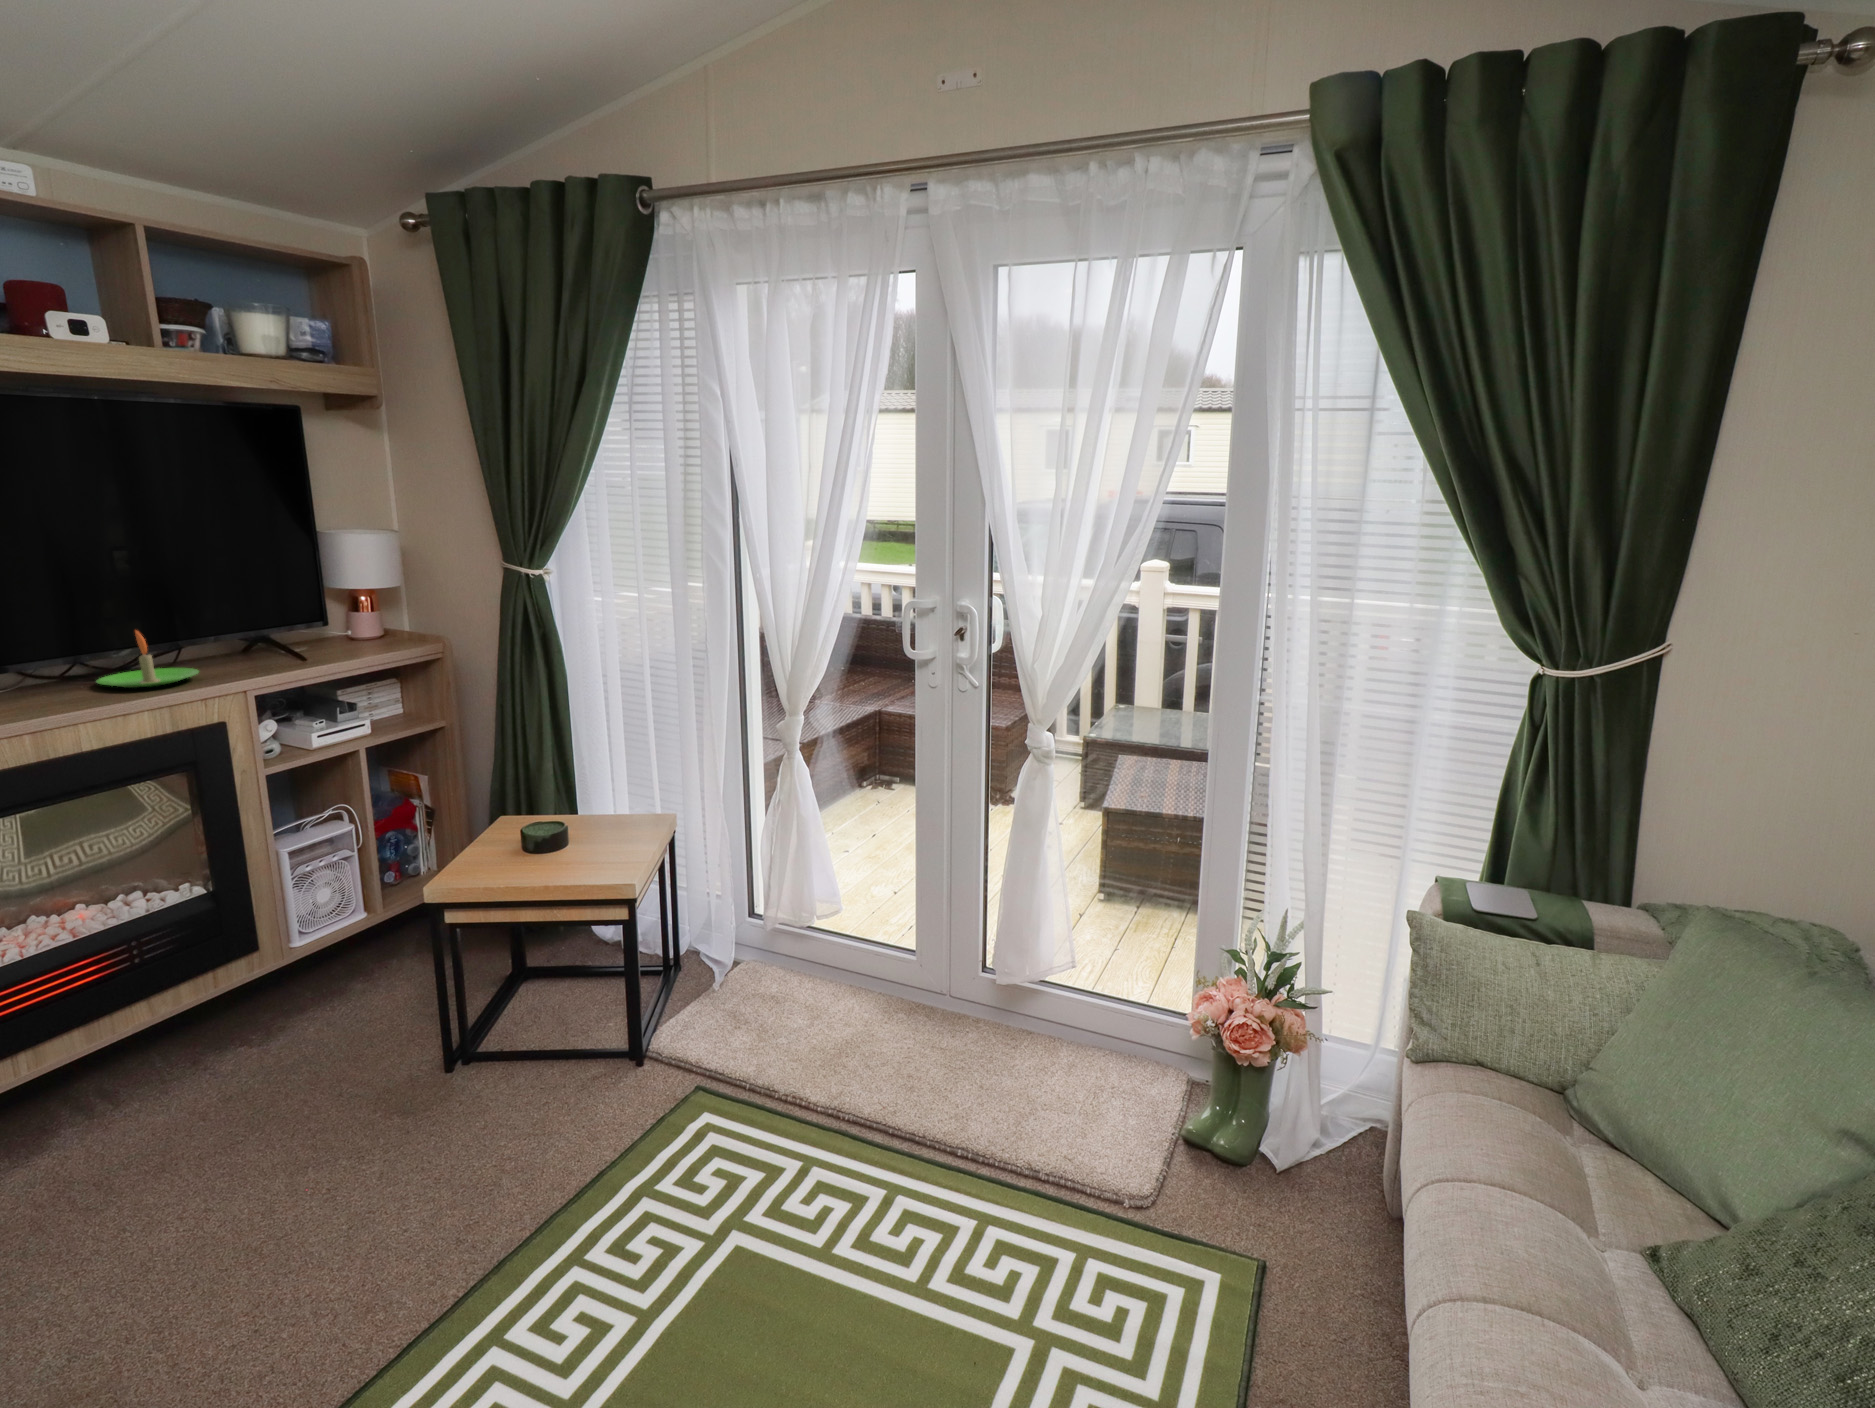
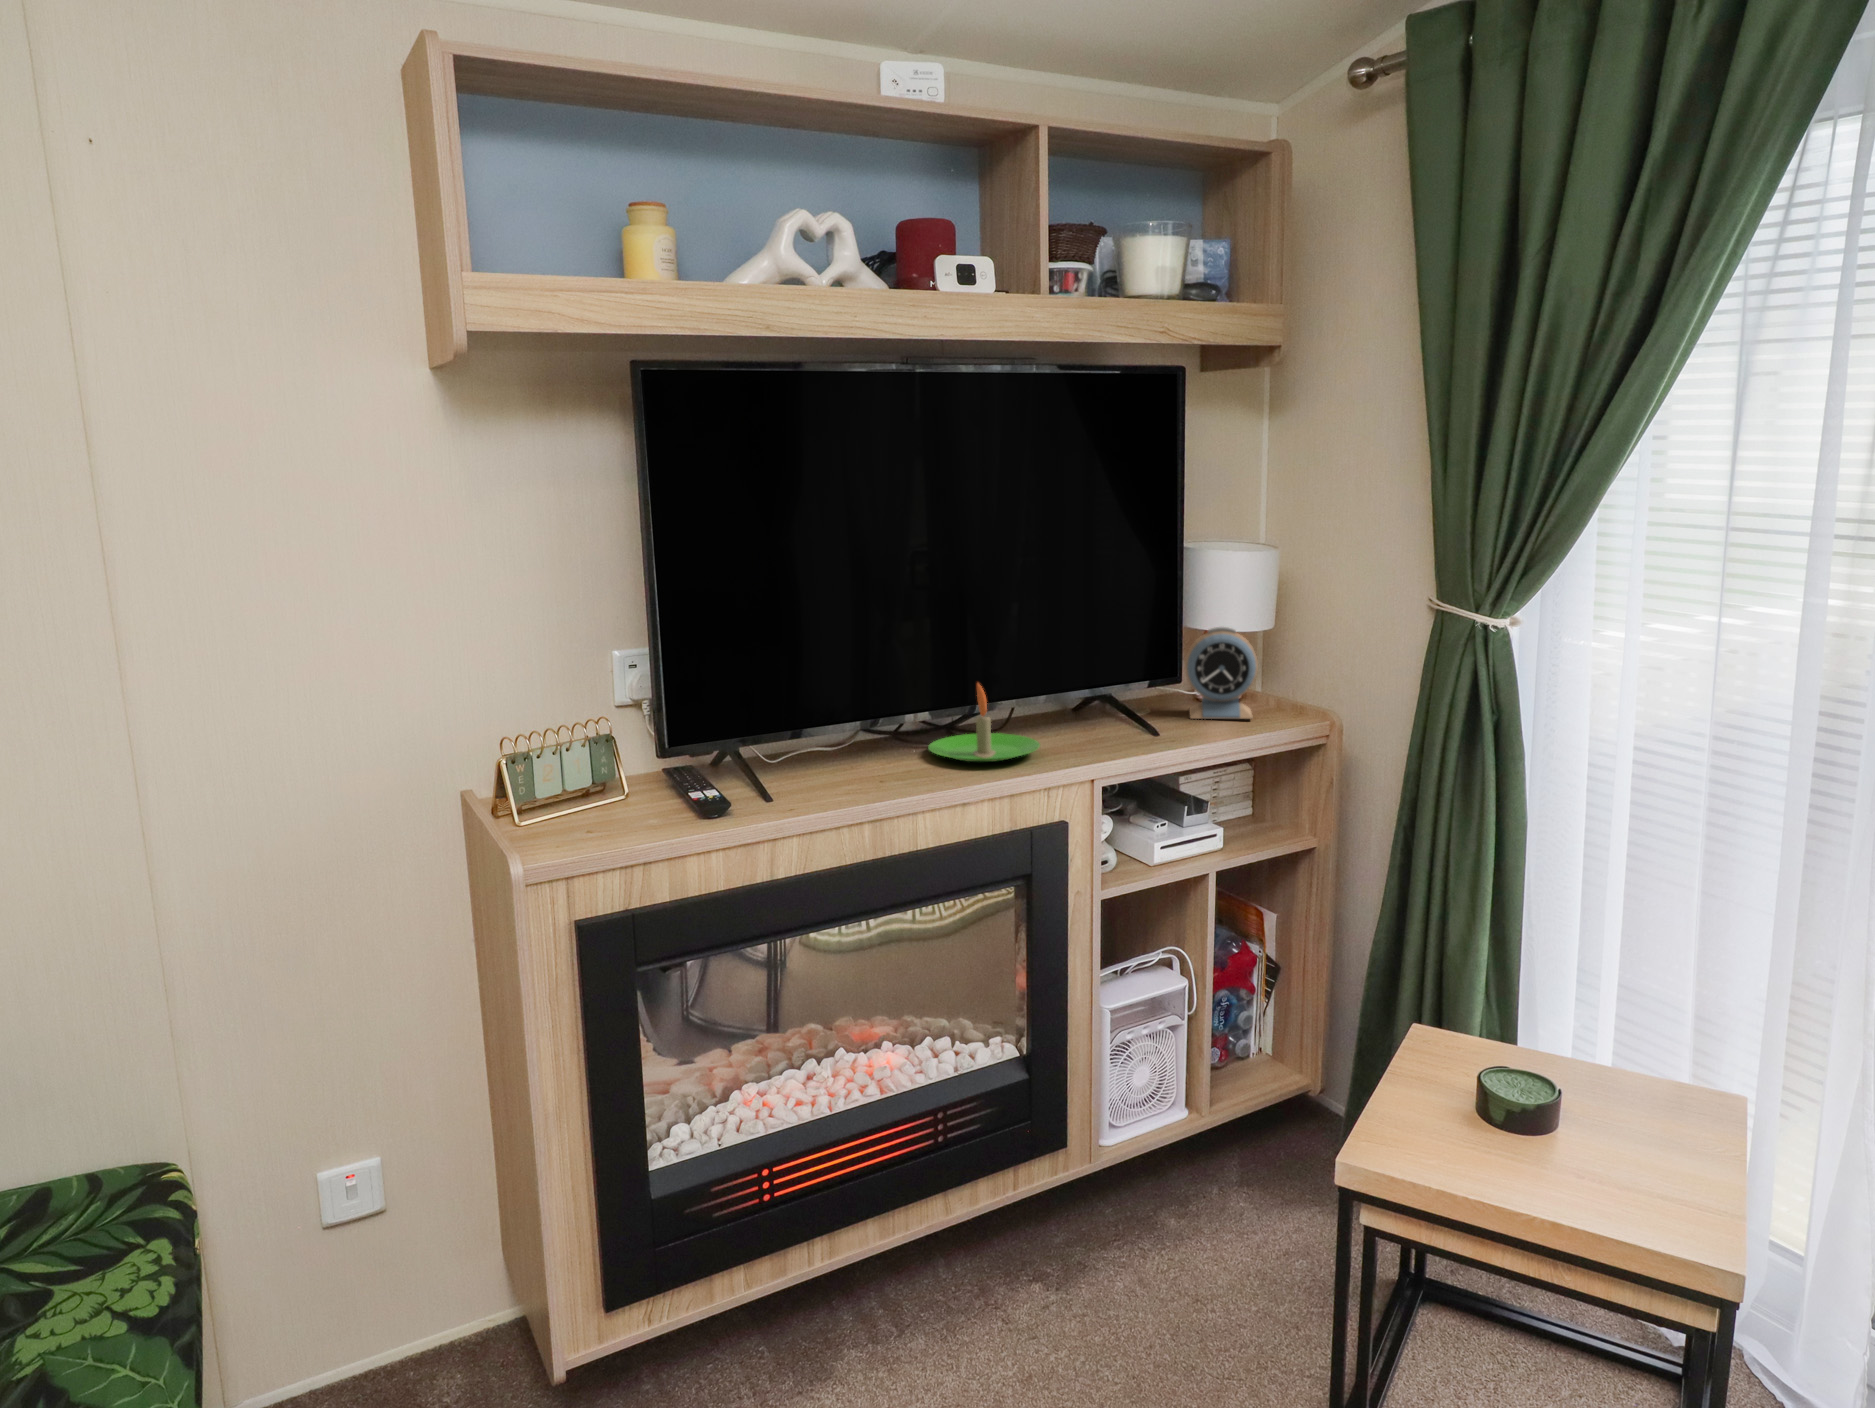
alarm clock: none [332,586,390,650] -> present [1185,627,1258,719]

